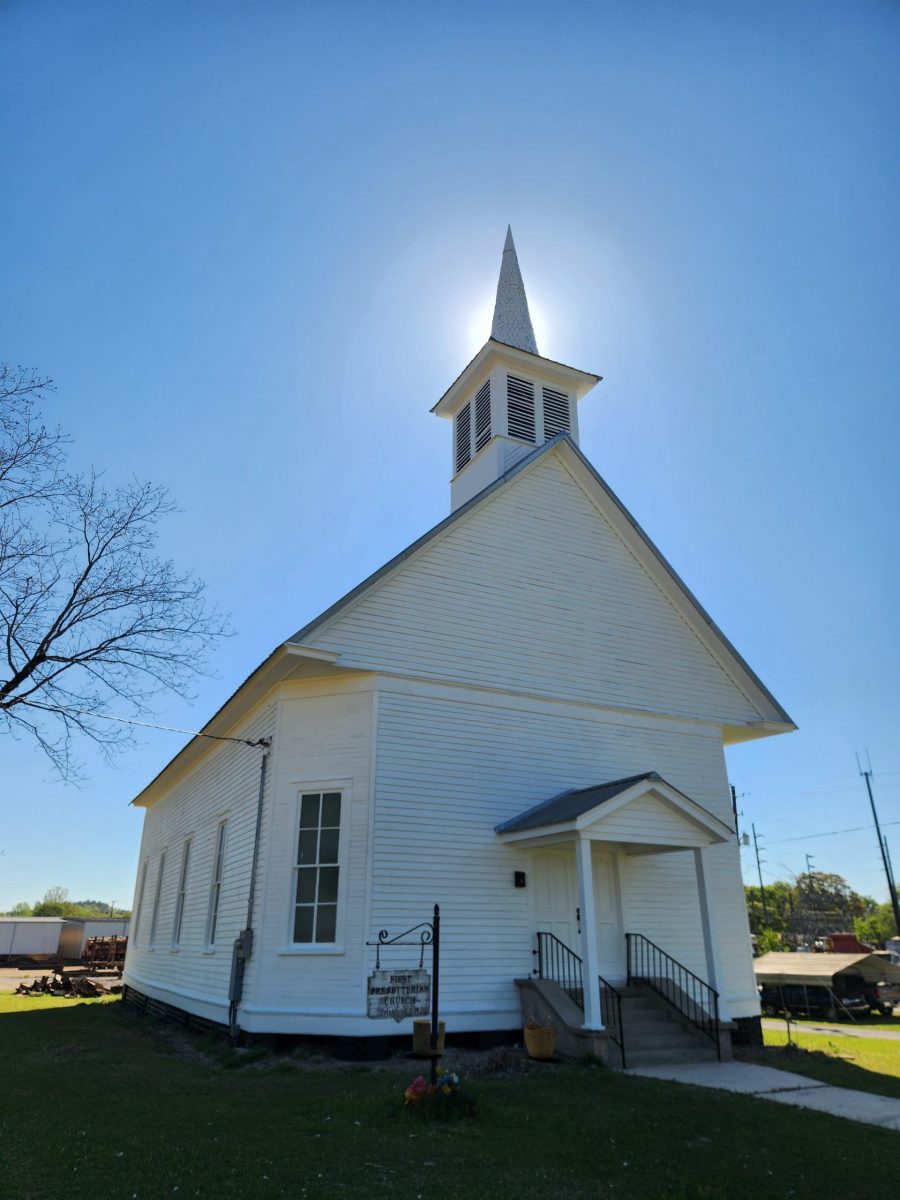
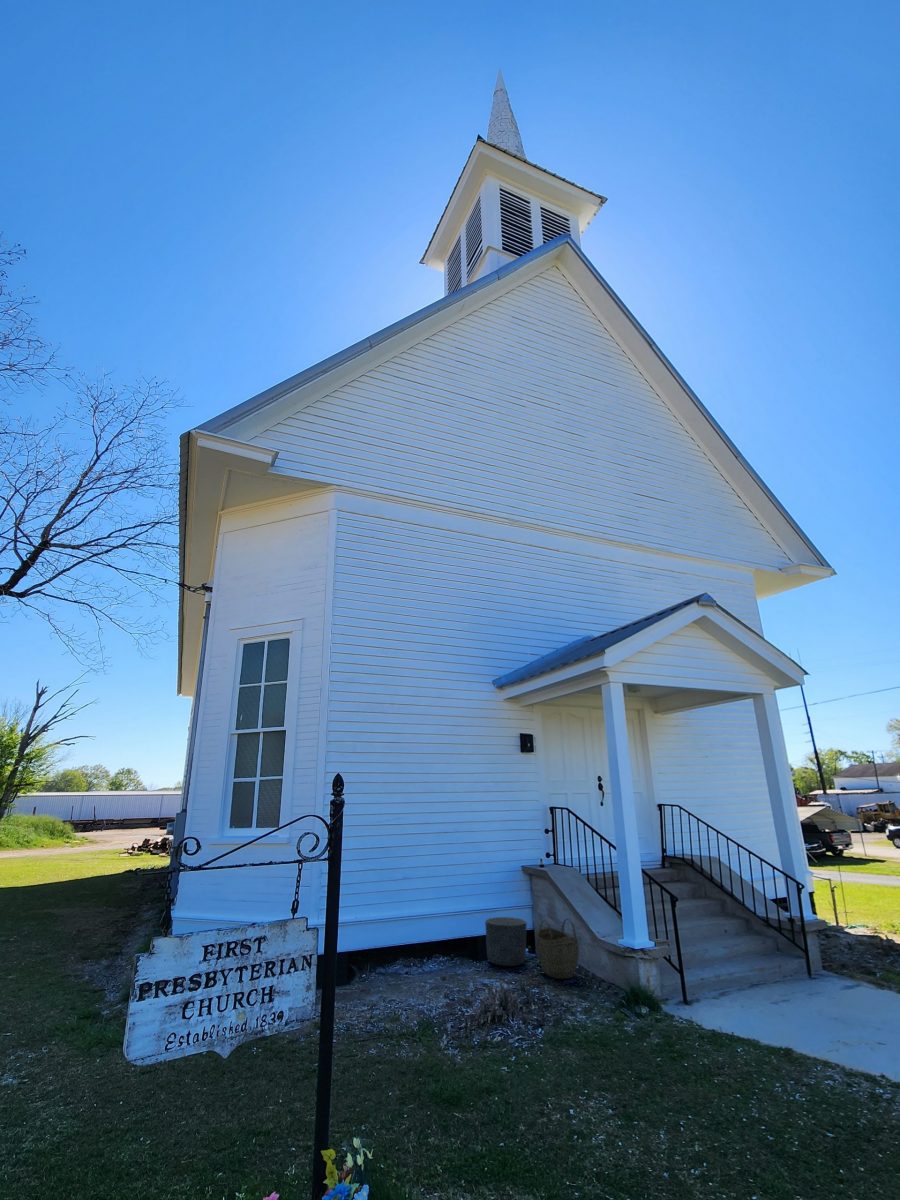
planter: present [413,1019,446,1056] -> present [485,917,527,966]

